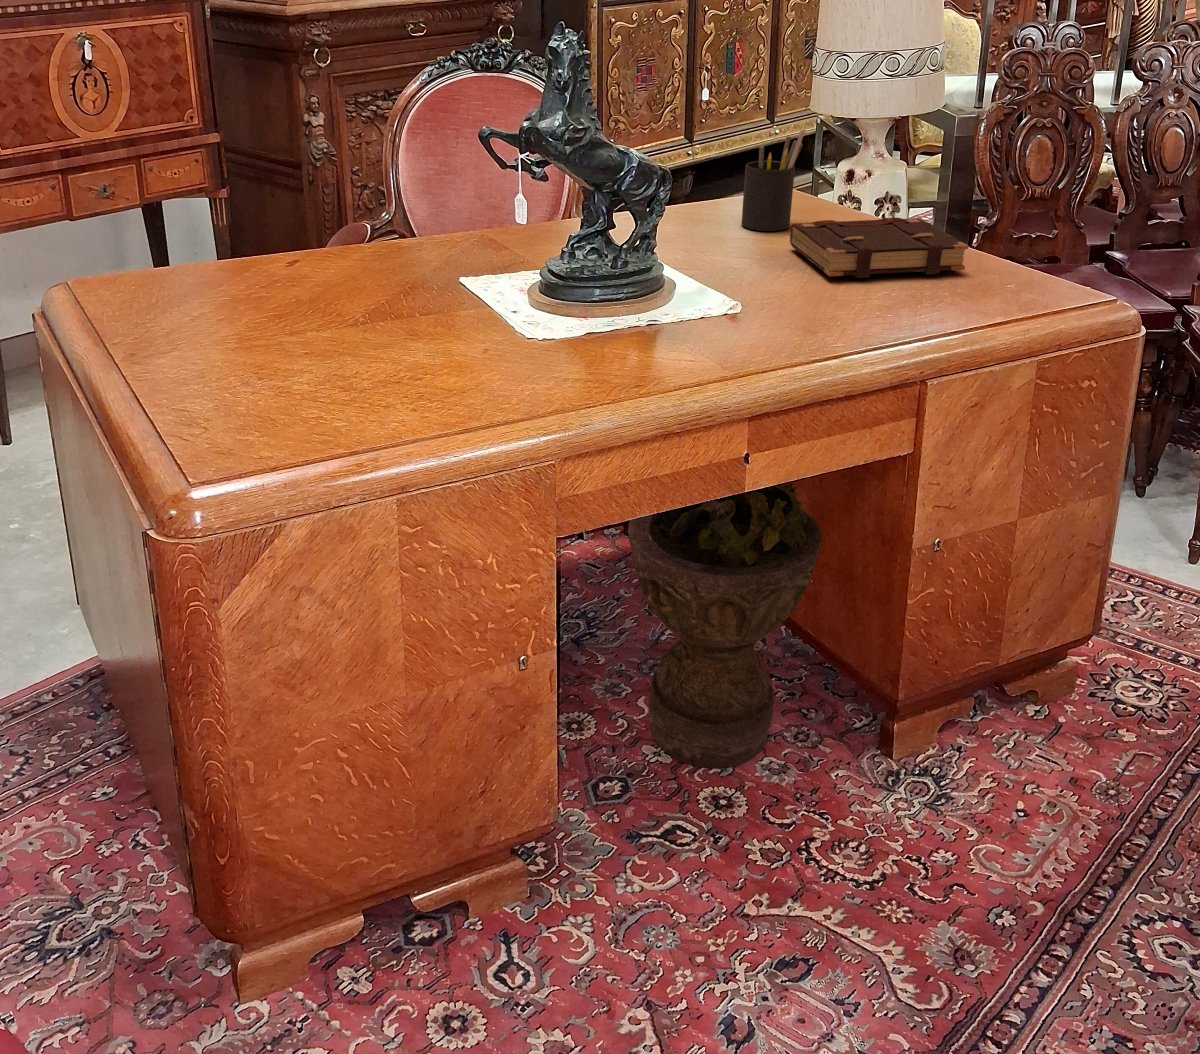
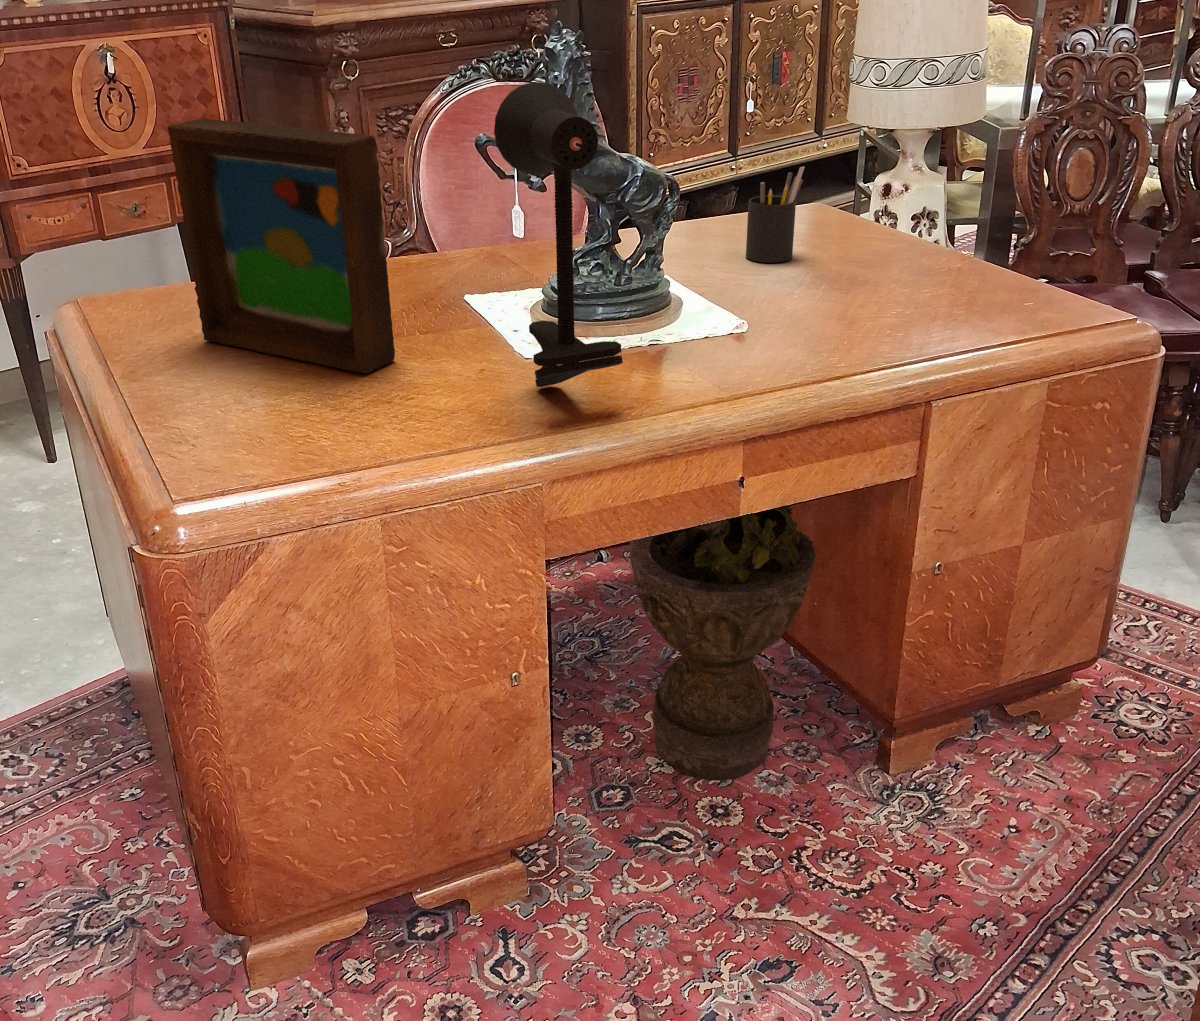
desk lamp: none [500,22,639,359] -> present [494,82,623,387]
picture frame: none [132,64,385,344] -> present [168,118,395,373]
book: present [790,217,969,278] -> none [788,250,956,309]

